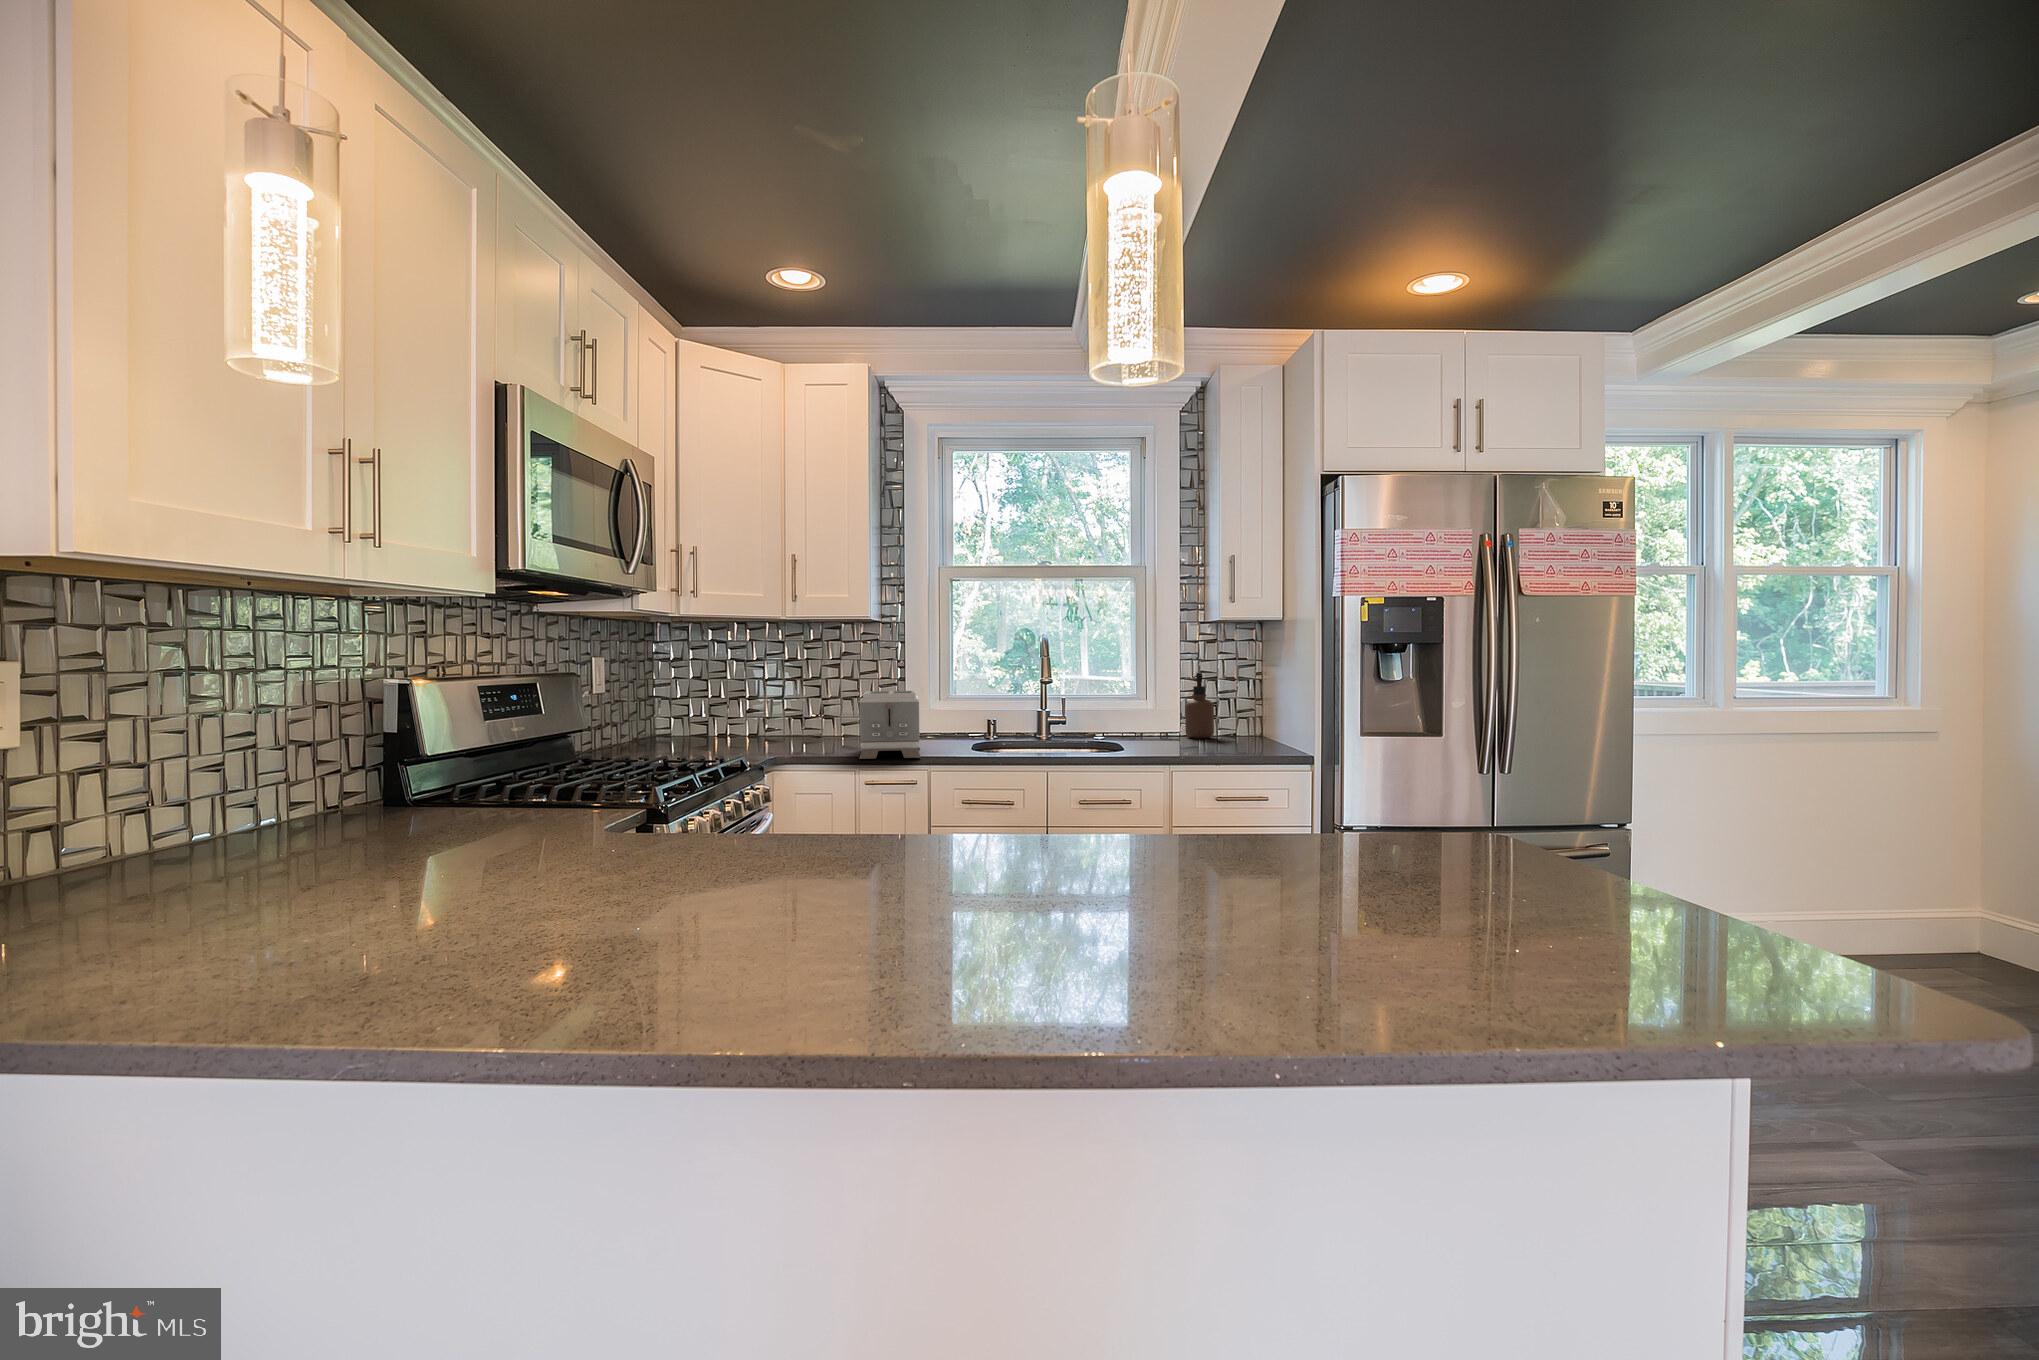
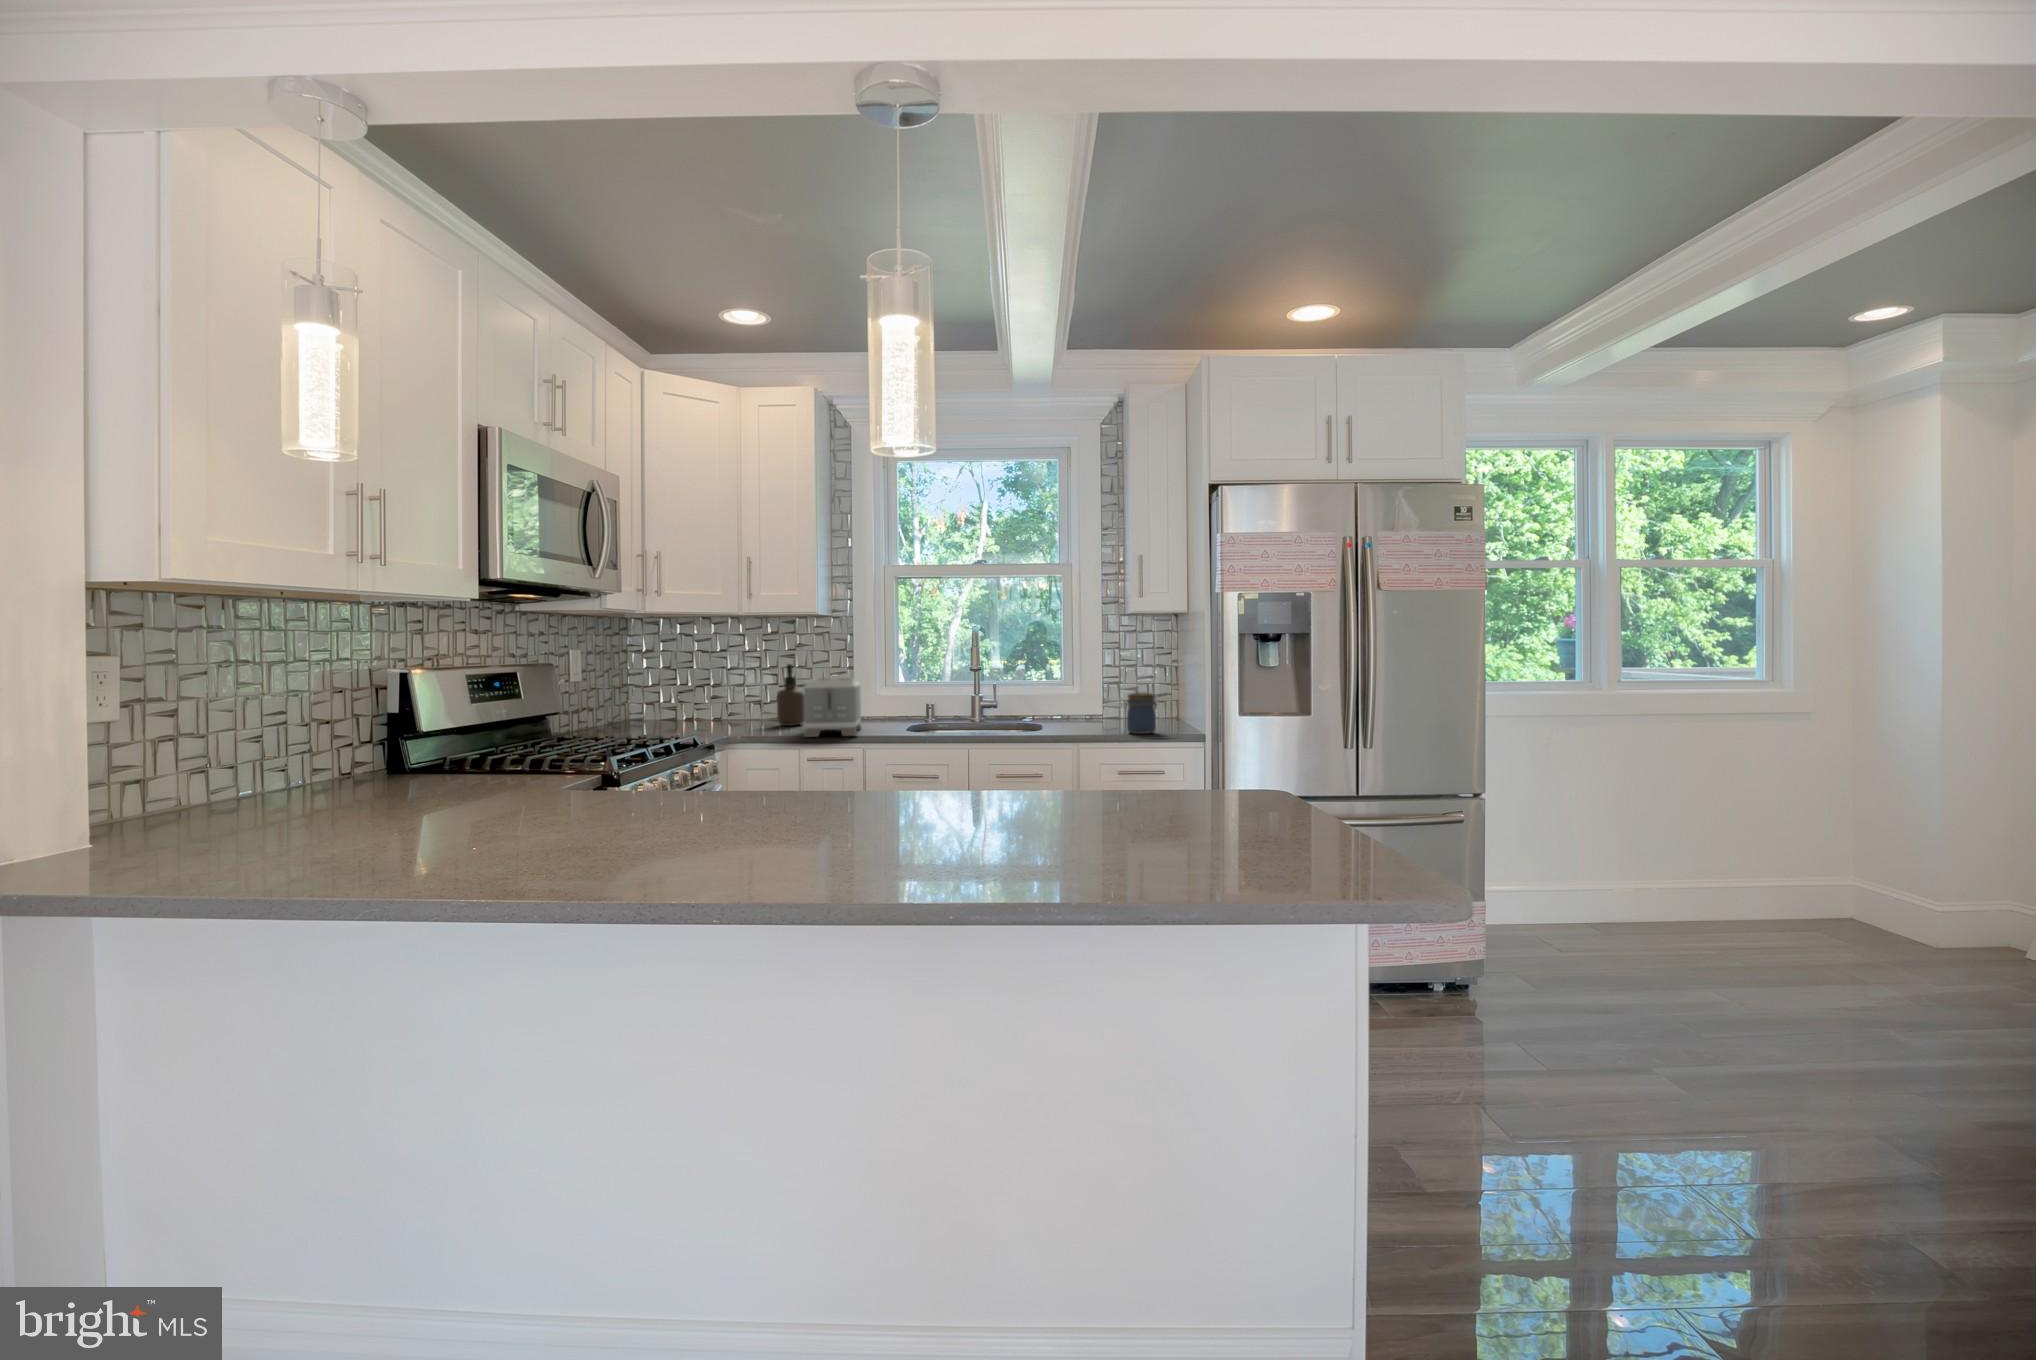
soap dispenser: present [1185,673,1214,738] -> present [777,664,804,726]
jar: none [1227,710,1265,757] -> present [1127,692,1157,734]

